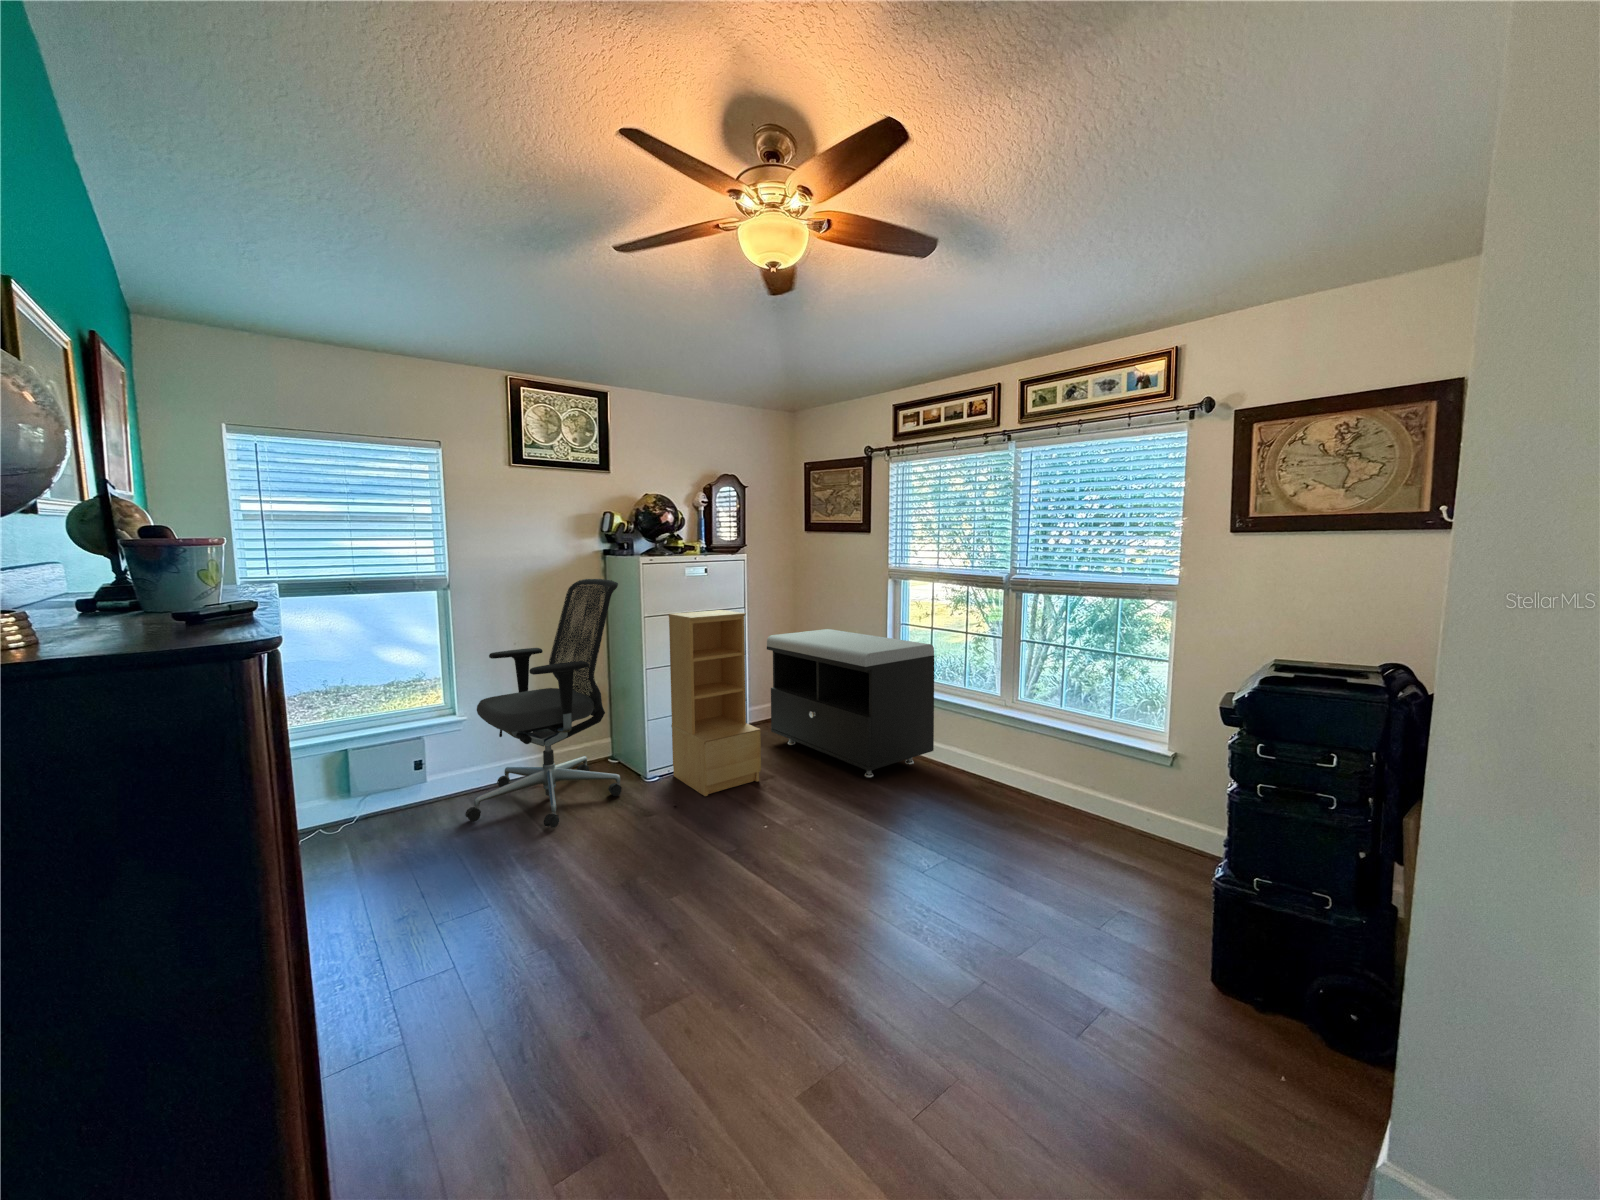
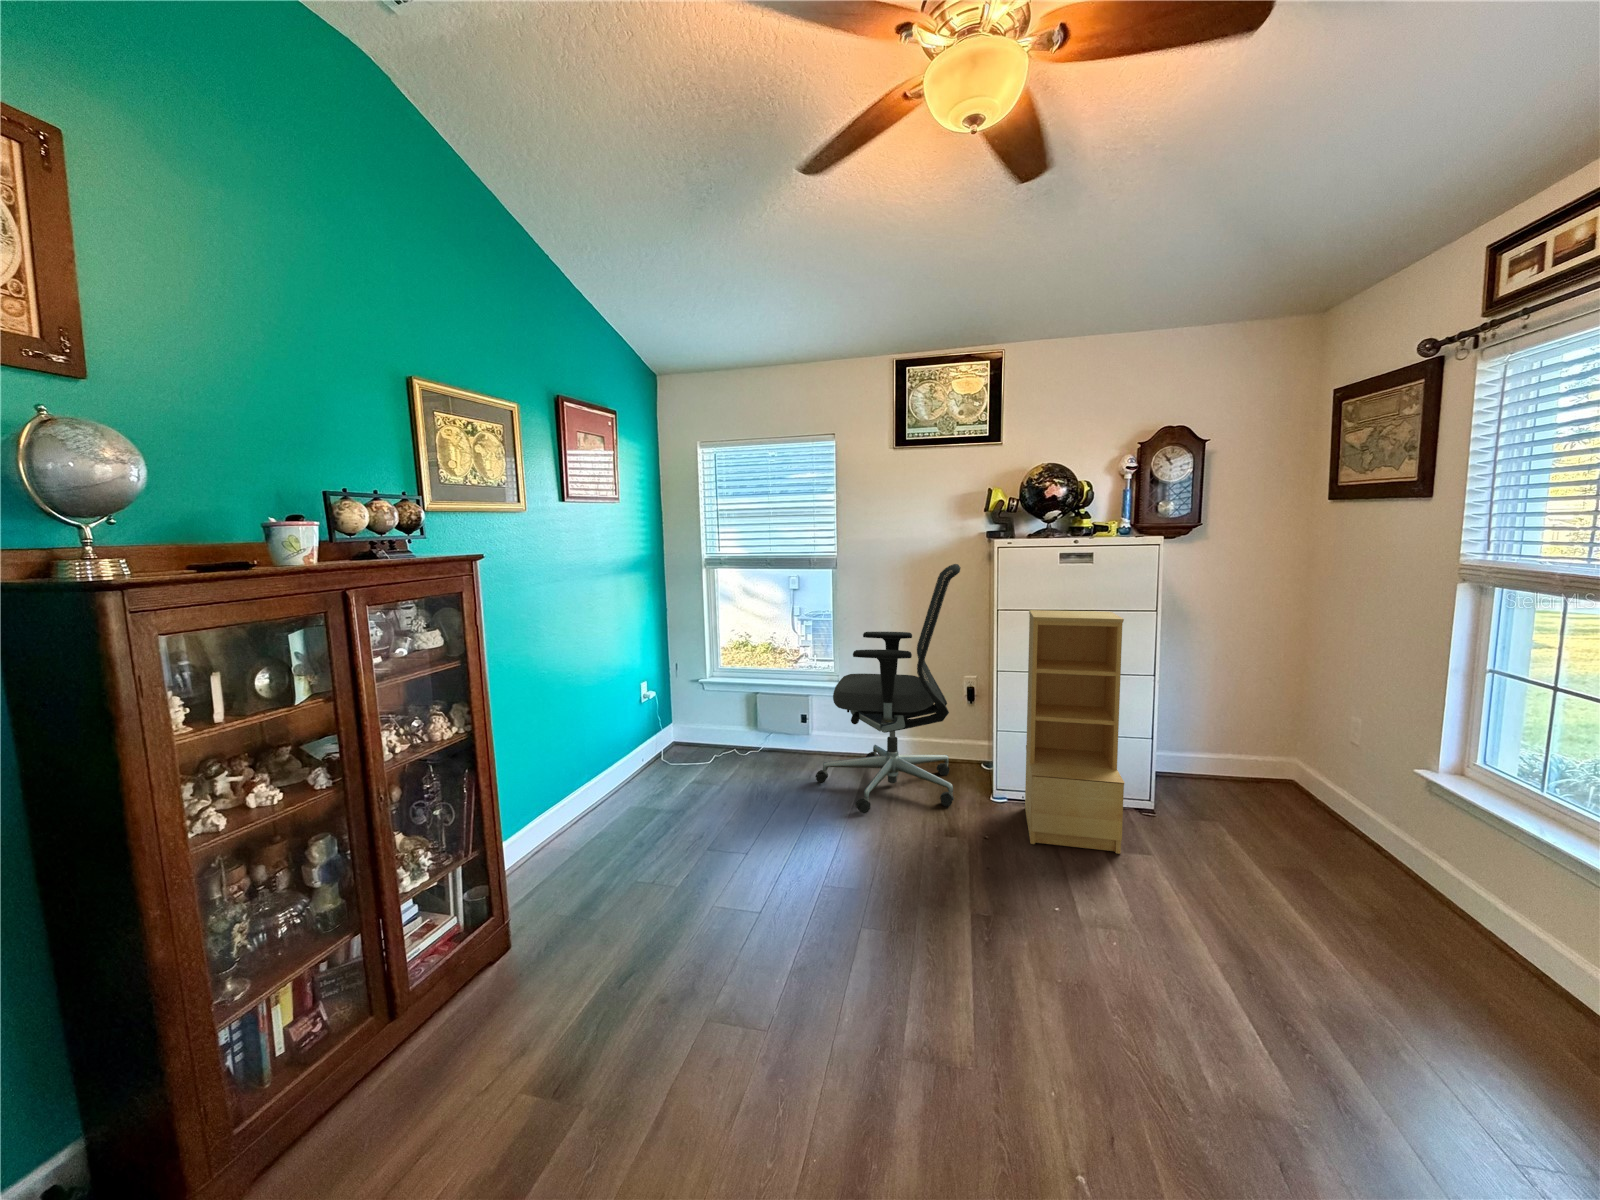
storage bench: present [767,629,934,778] -> none [1201,657,1525,941]

